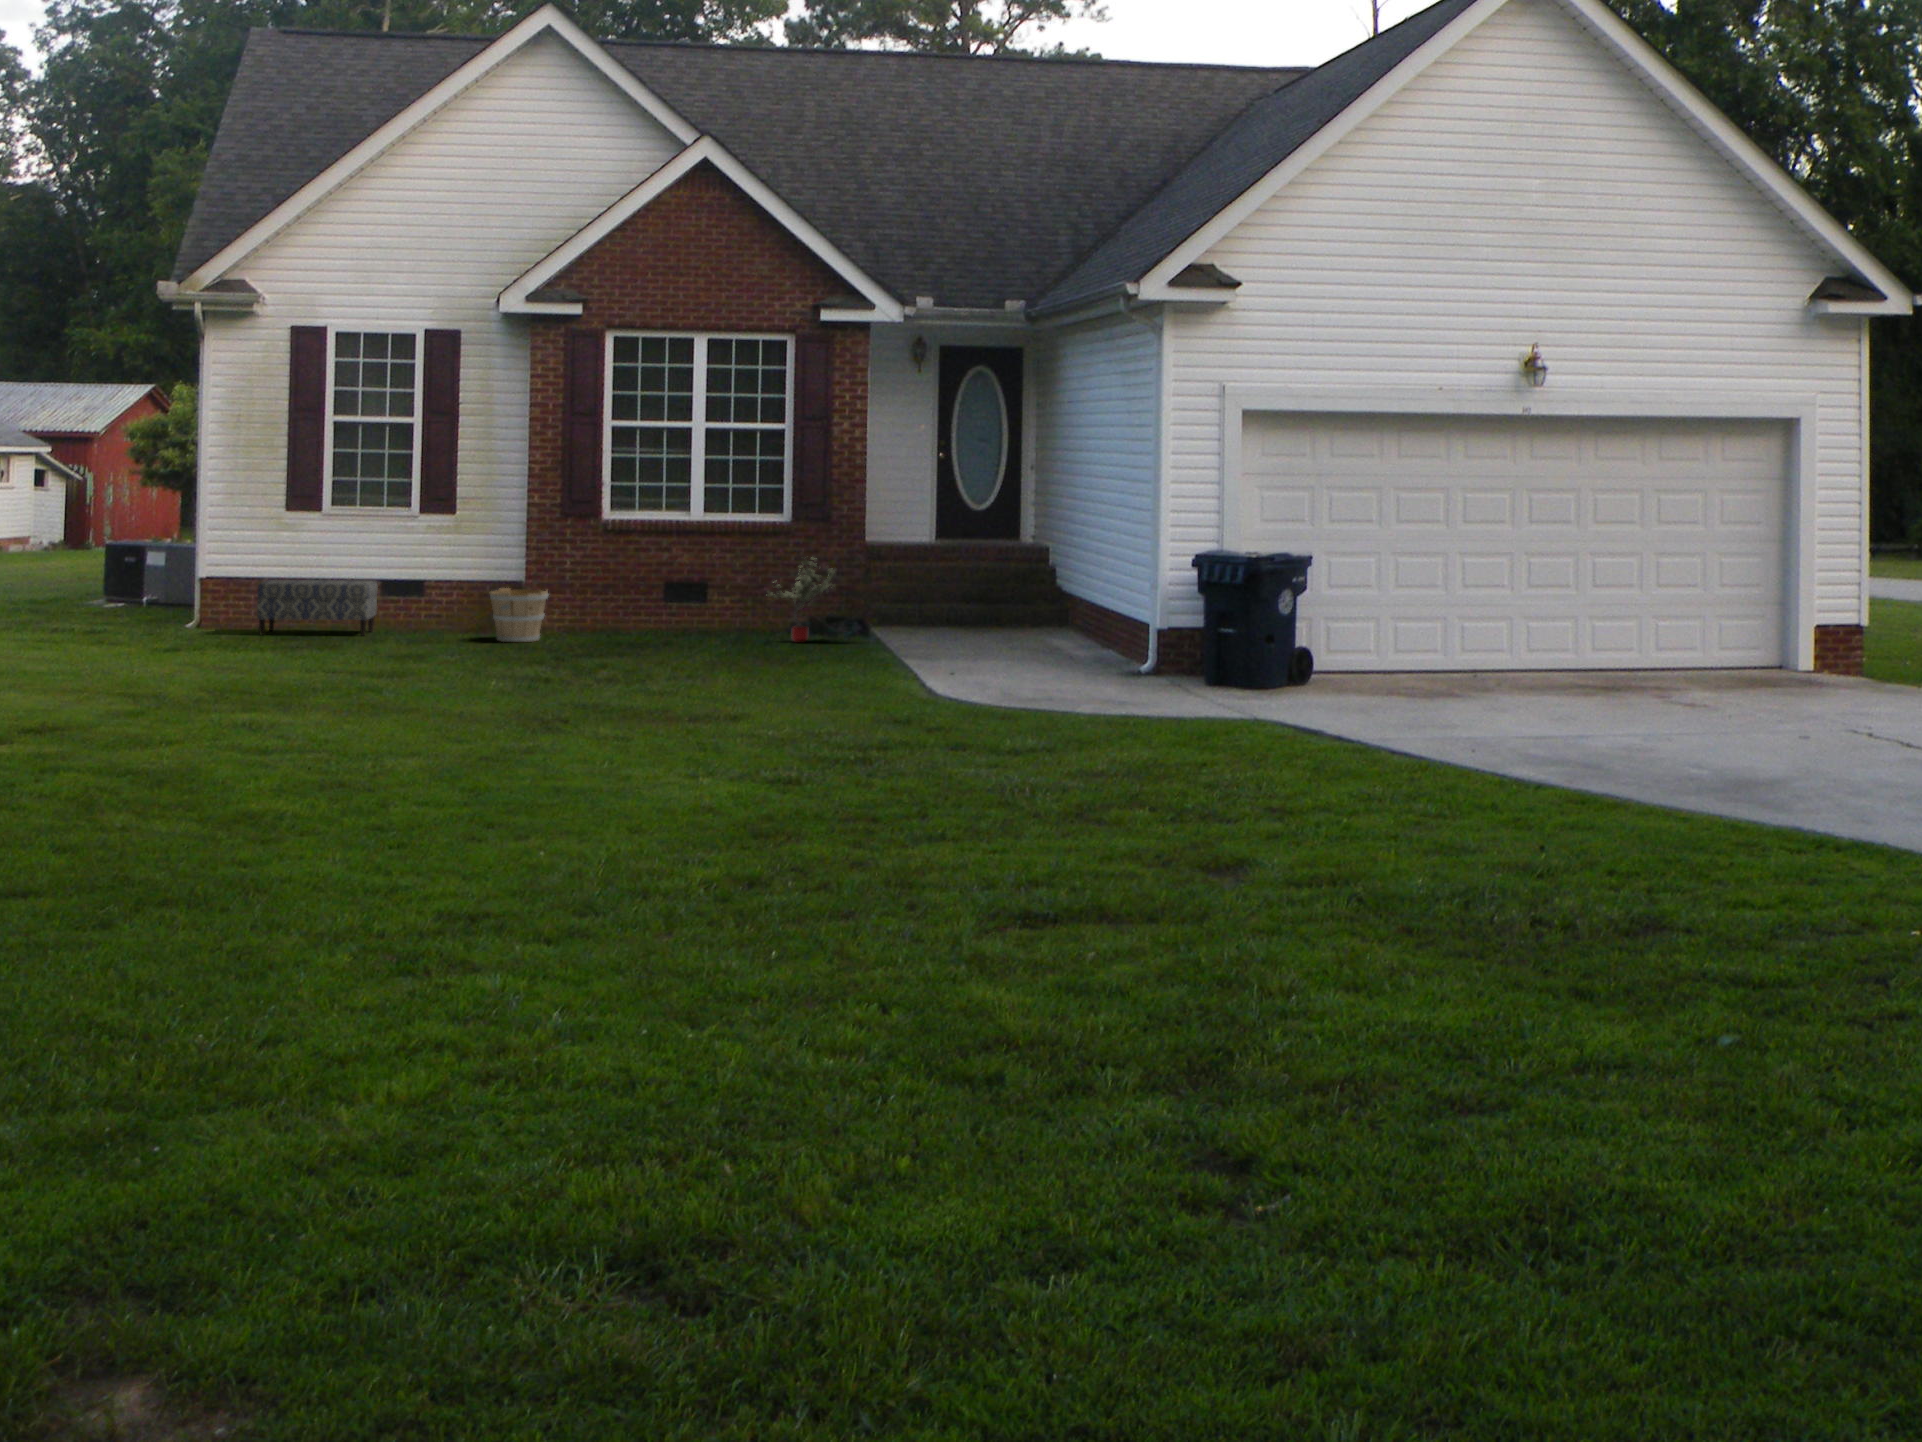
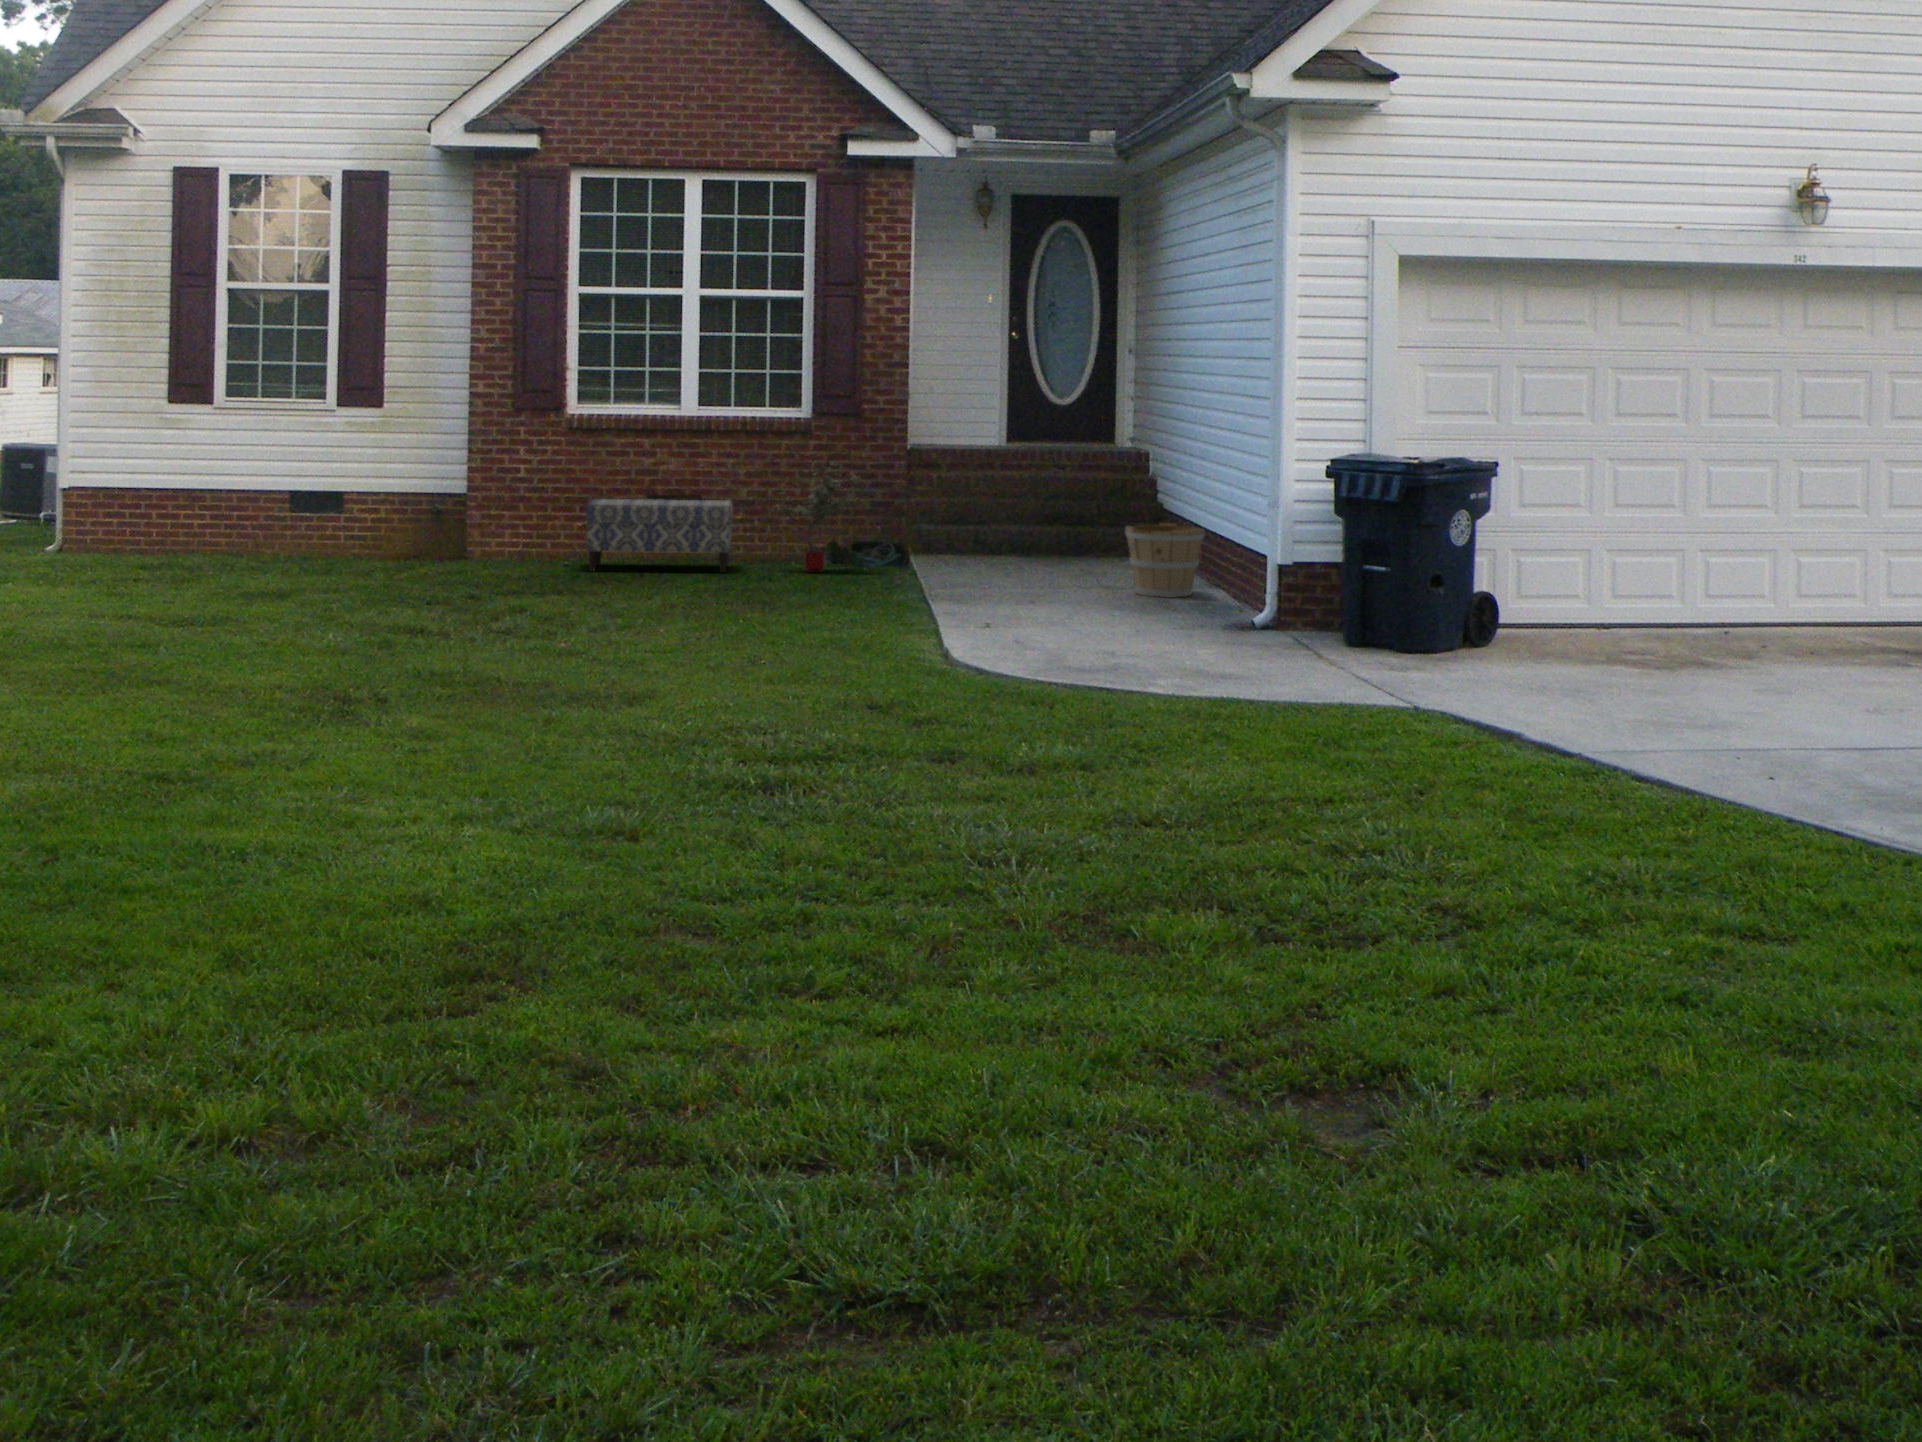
bench: present [257,580,377,636] -> present [586,499,733,573]
wooden bucket: present [490,588,548,642] -> present [1125,523,1205,598]

